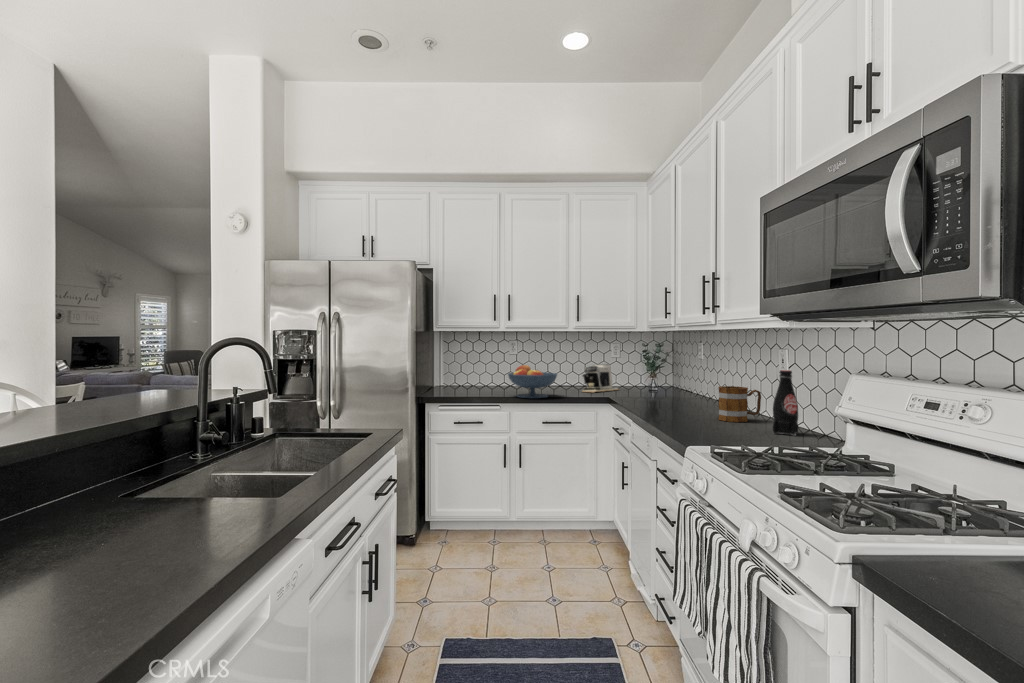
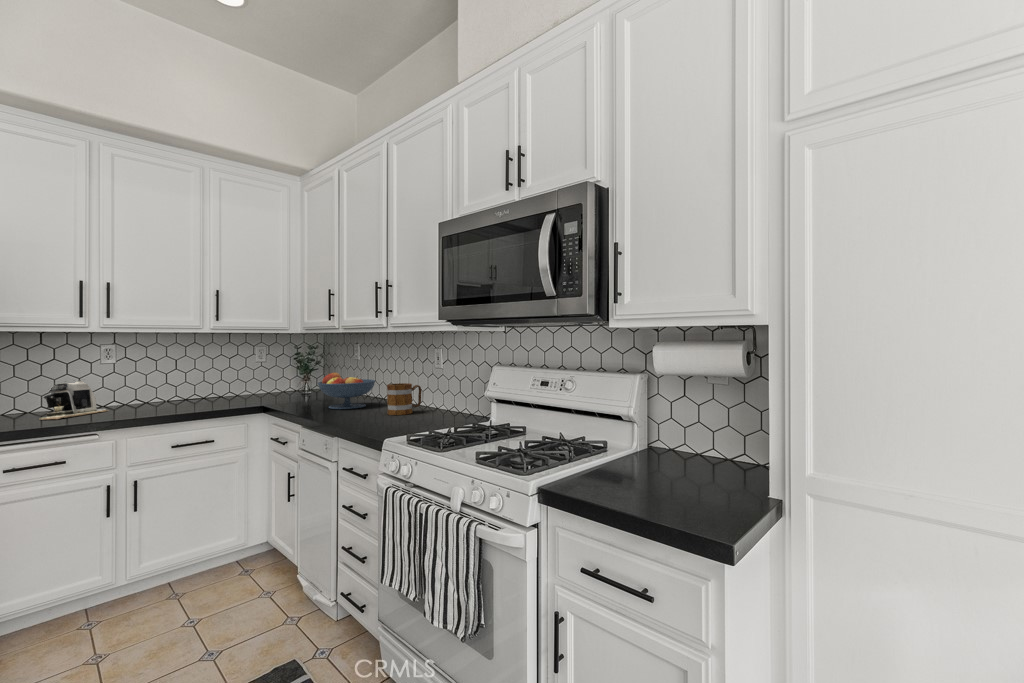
coffee maker: present [582,364,619,393] -> present [42,380,108,419]
fruit bowl: present [508,365,557,398] -> present [318,373,375,409]
bottle: present [773,370,798,435] -> none [437,366,456,420]

